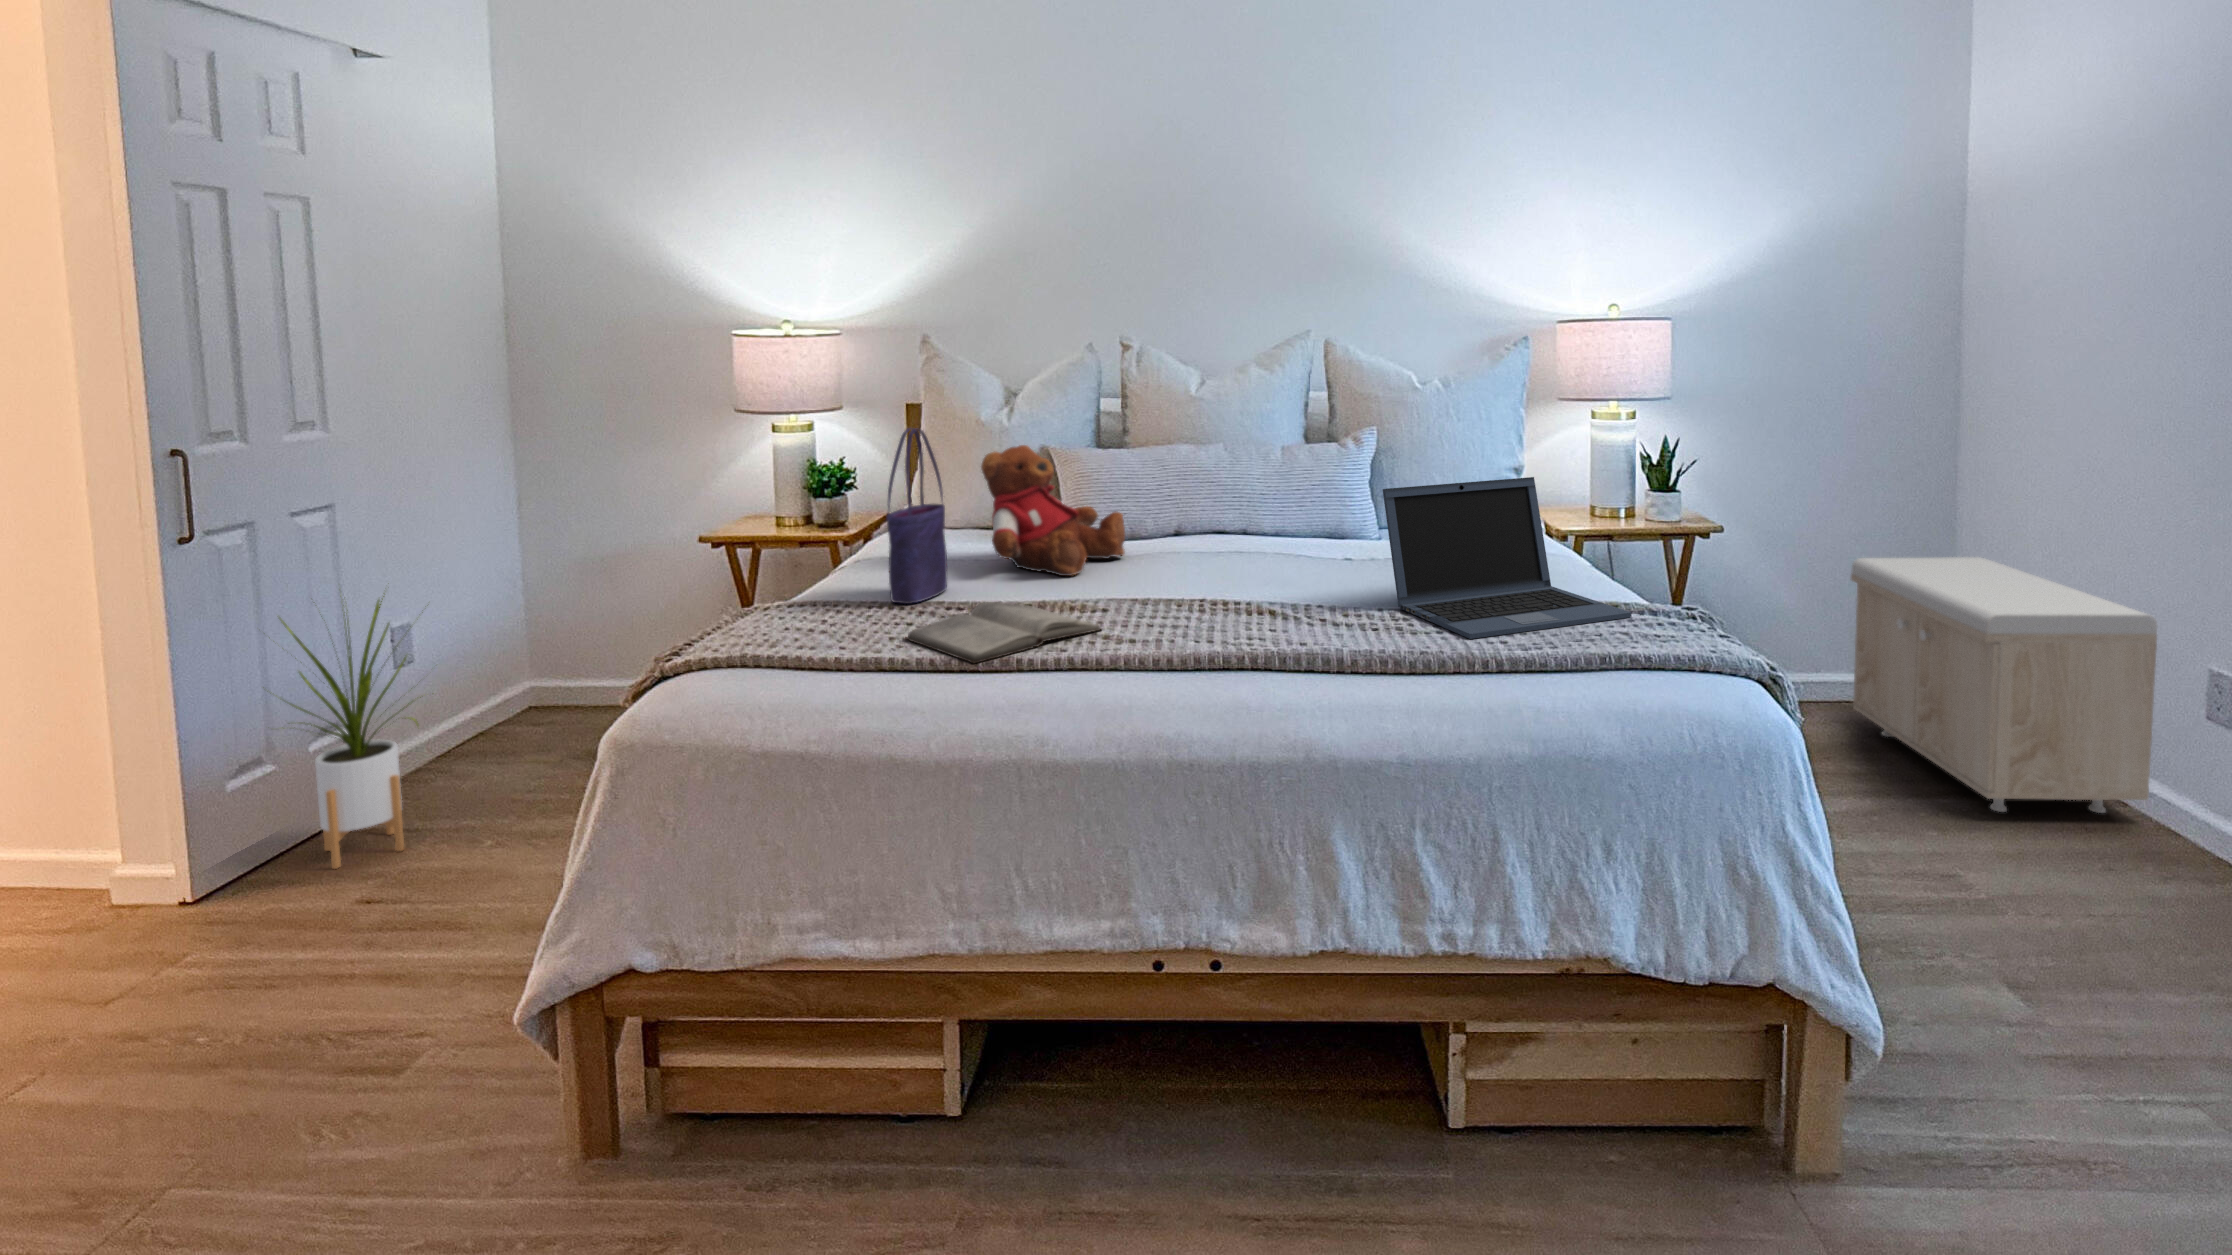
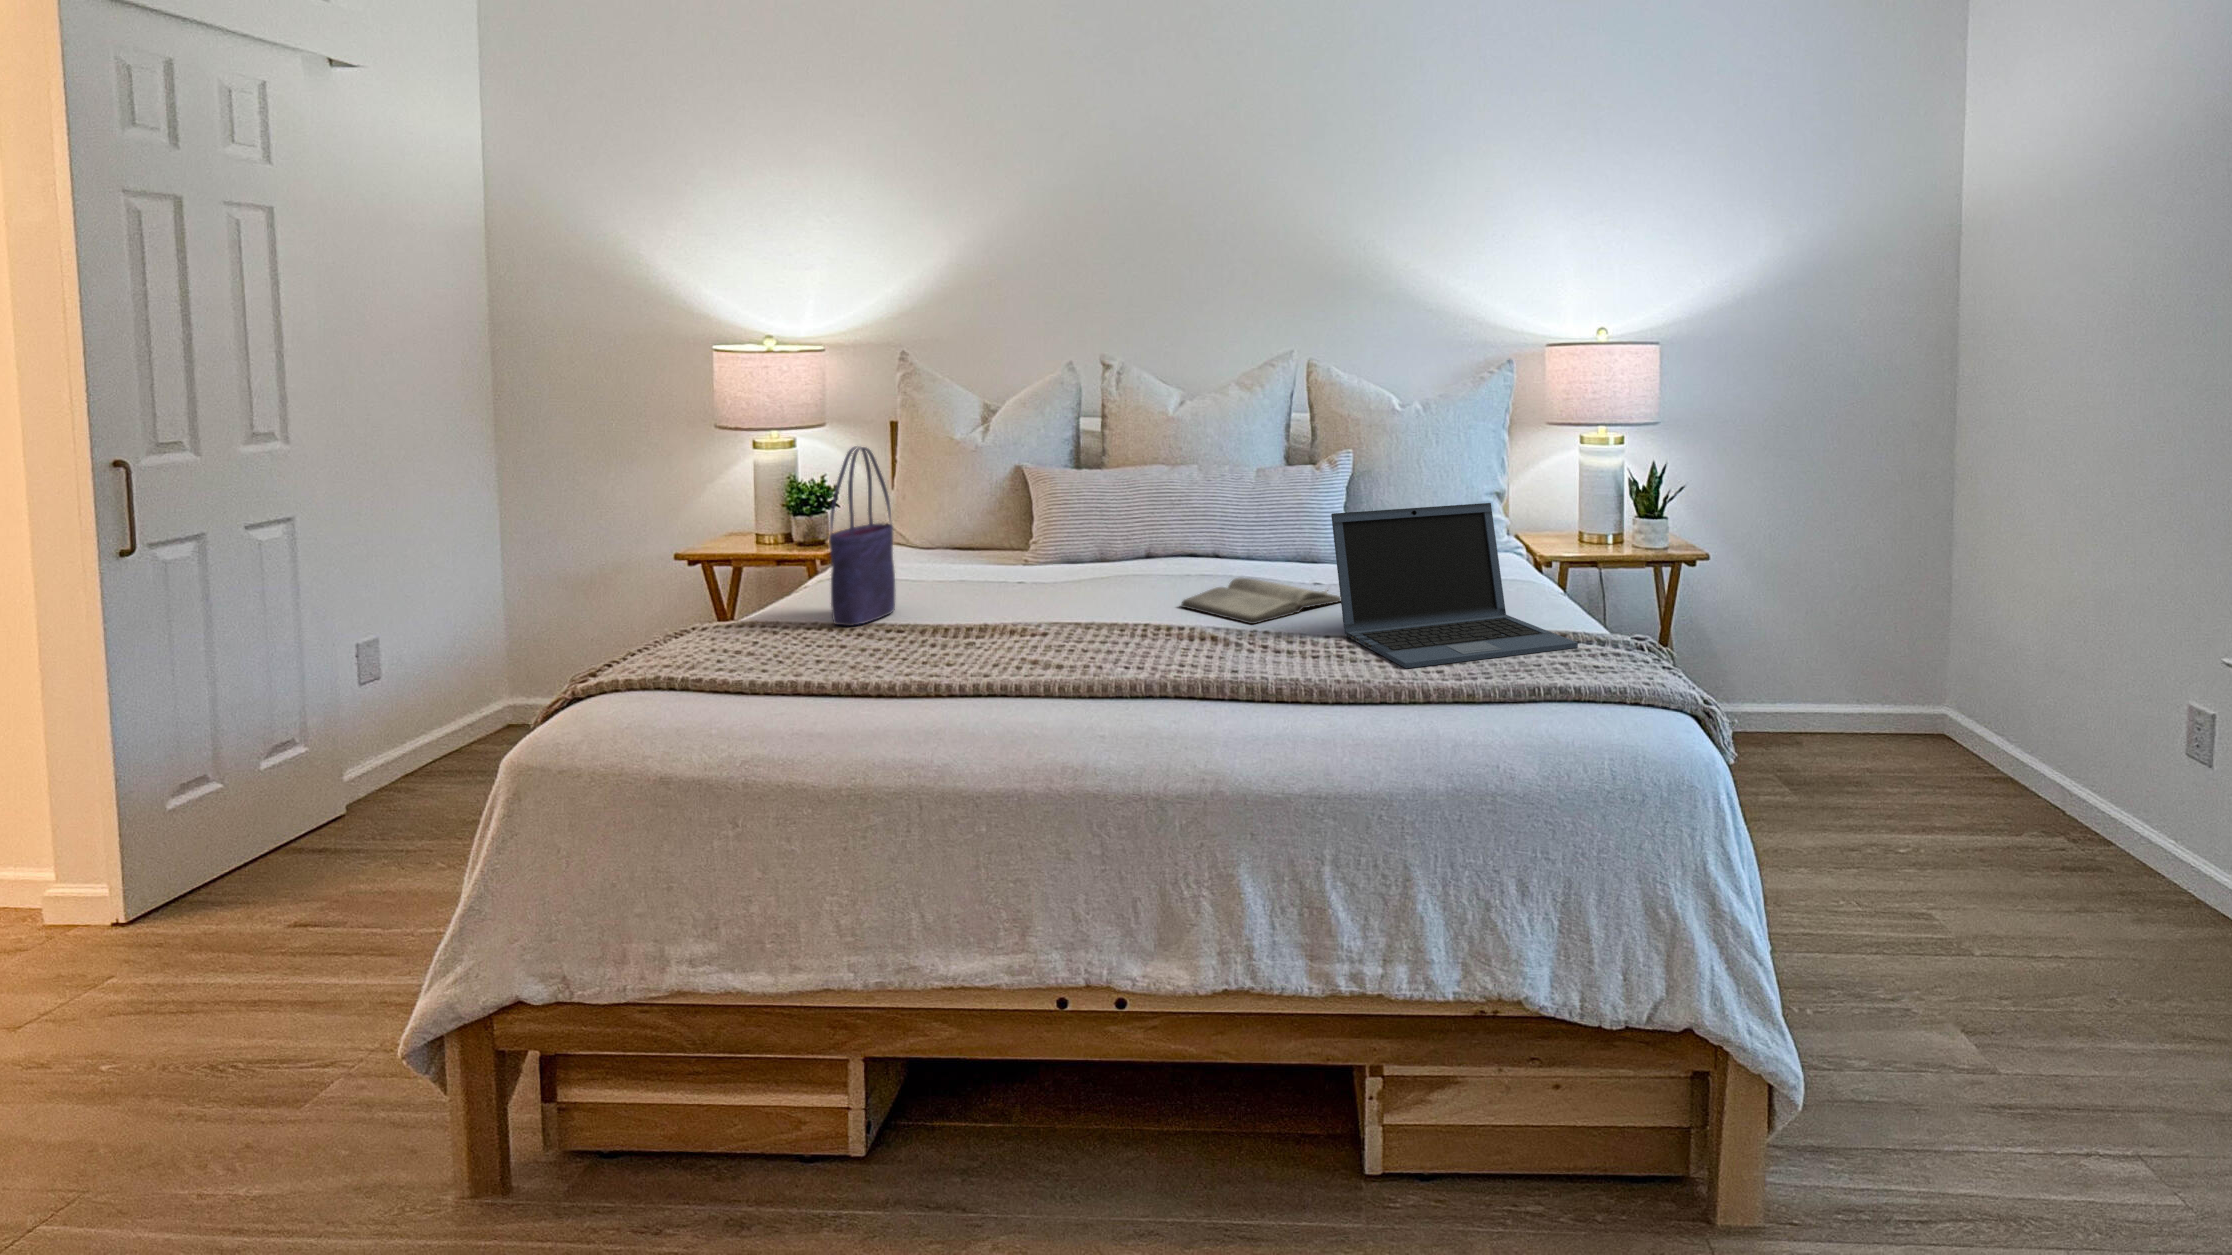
teddy bear: present [981,445,1125,576] -> none [940,464,1088,599]
storage bench: present [1851,557,2157,813] -> none [1843,588,2140,853]
house plant: present [279,596,423,869] -> none [198,596,390,891]
diary: present [906,602,1102,663] -> present [1181,578,1341,624]

